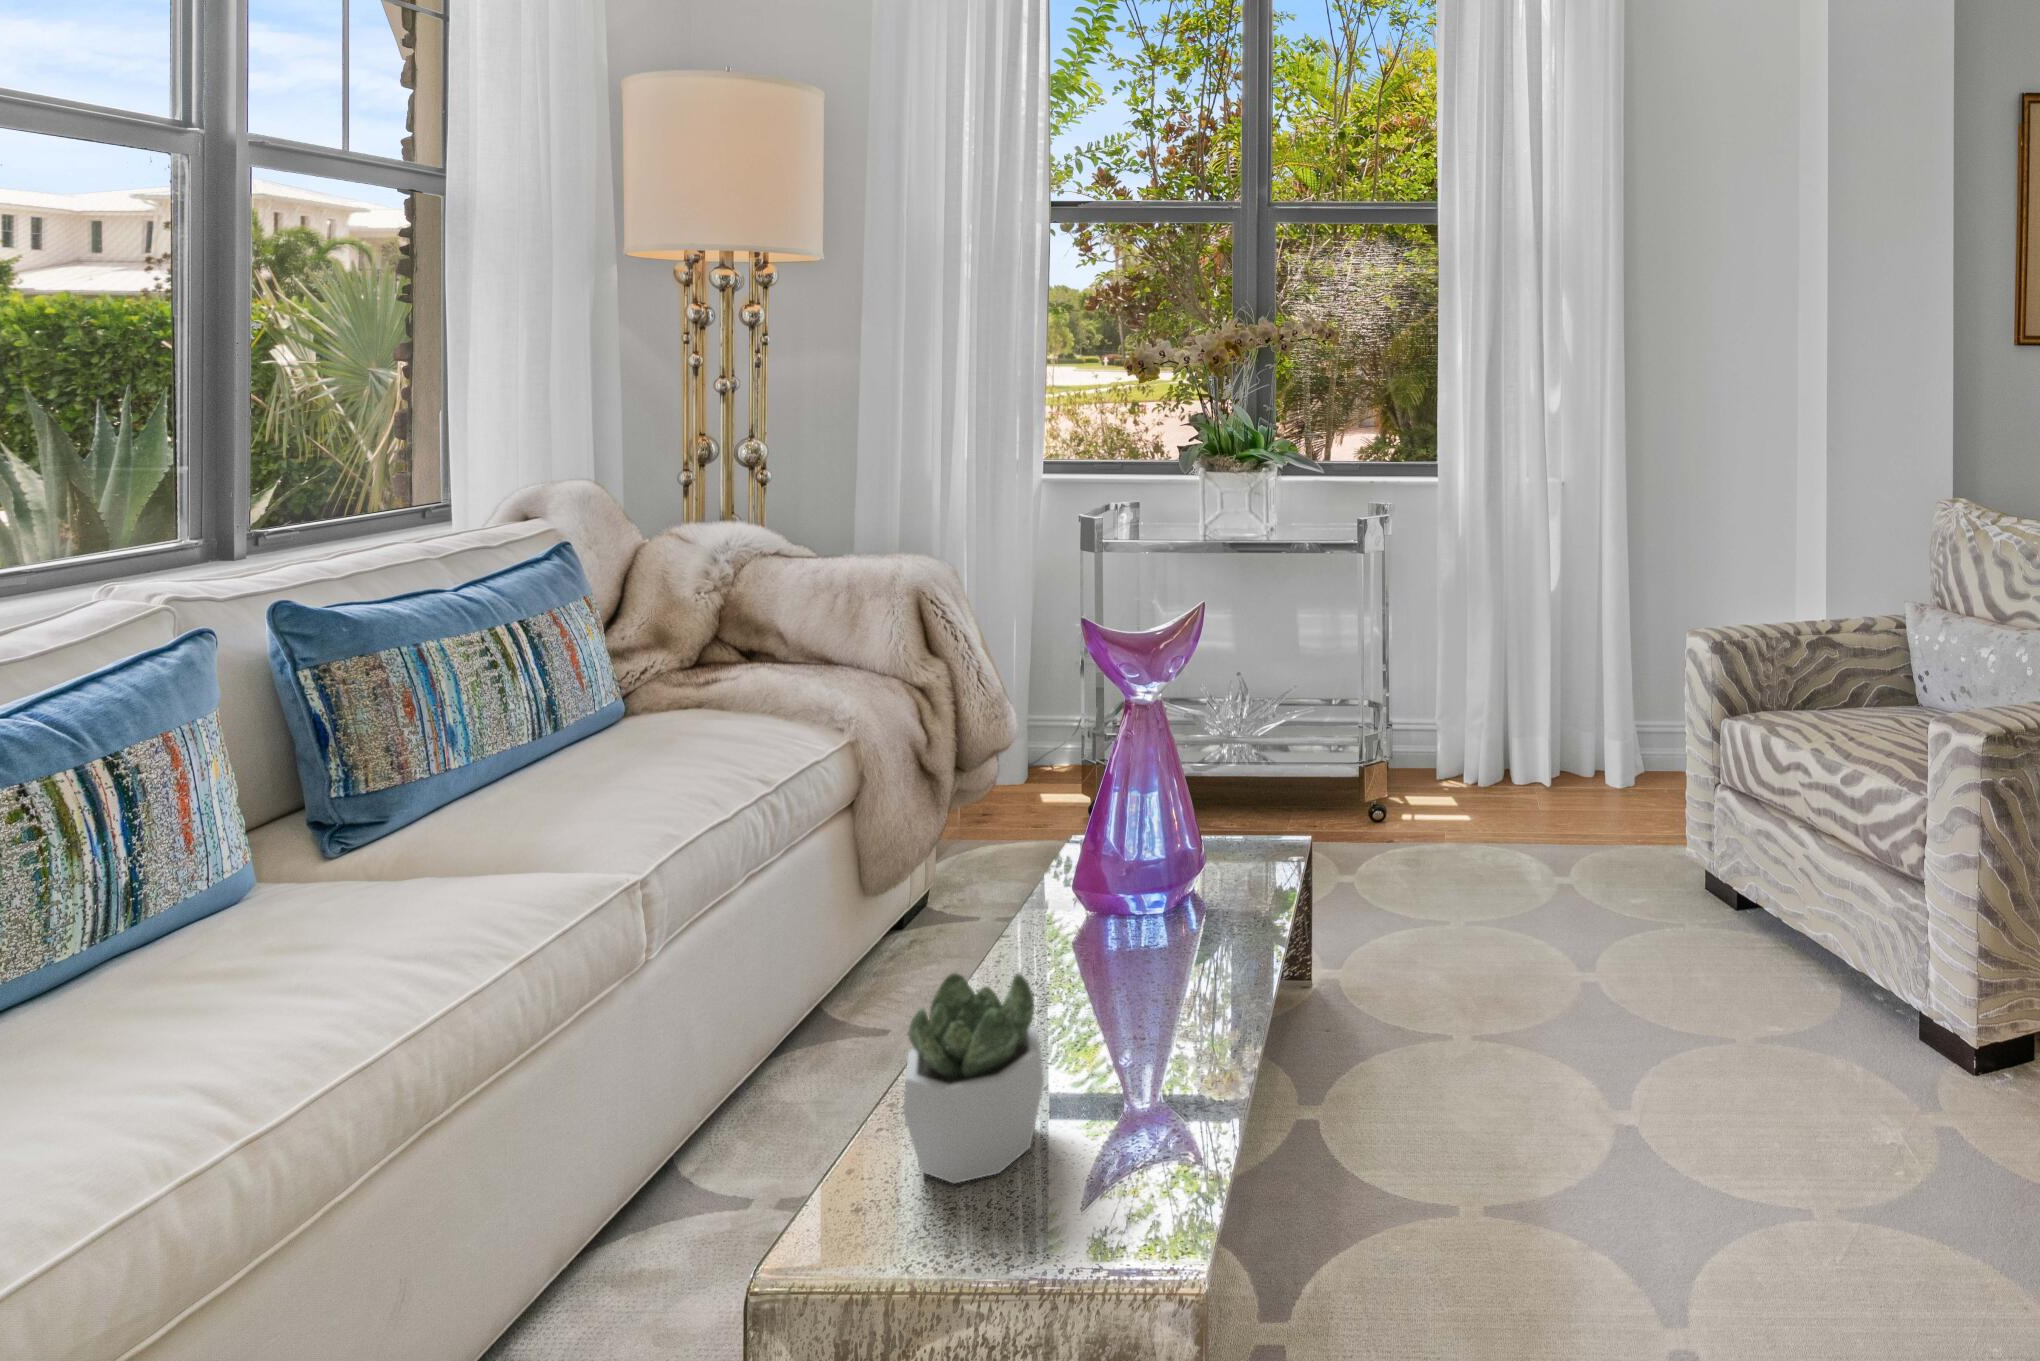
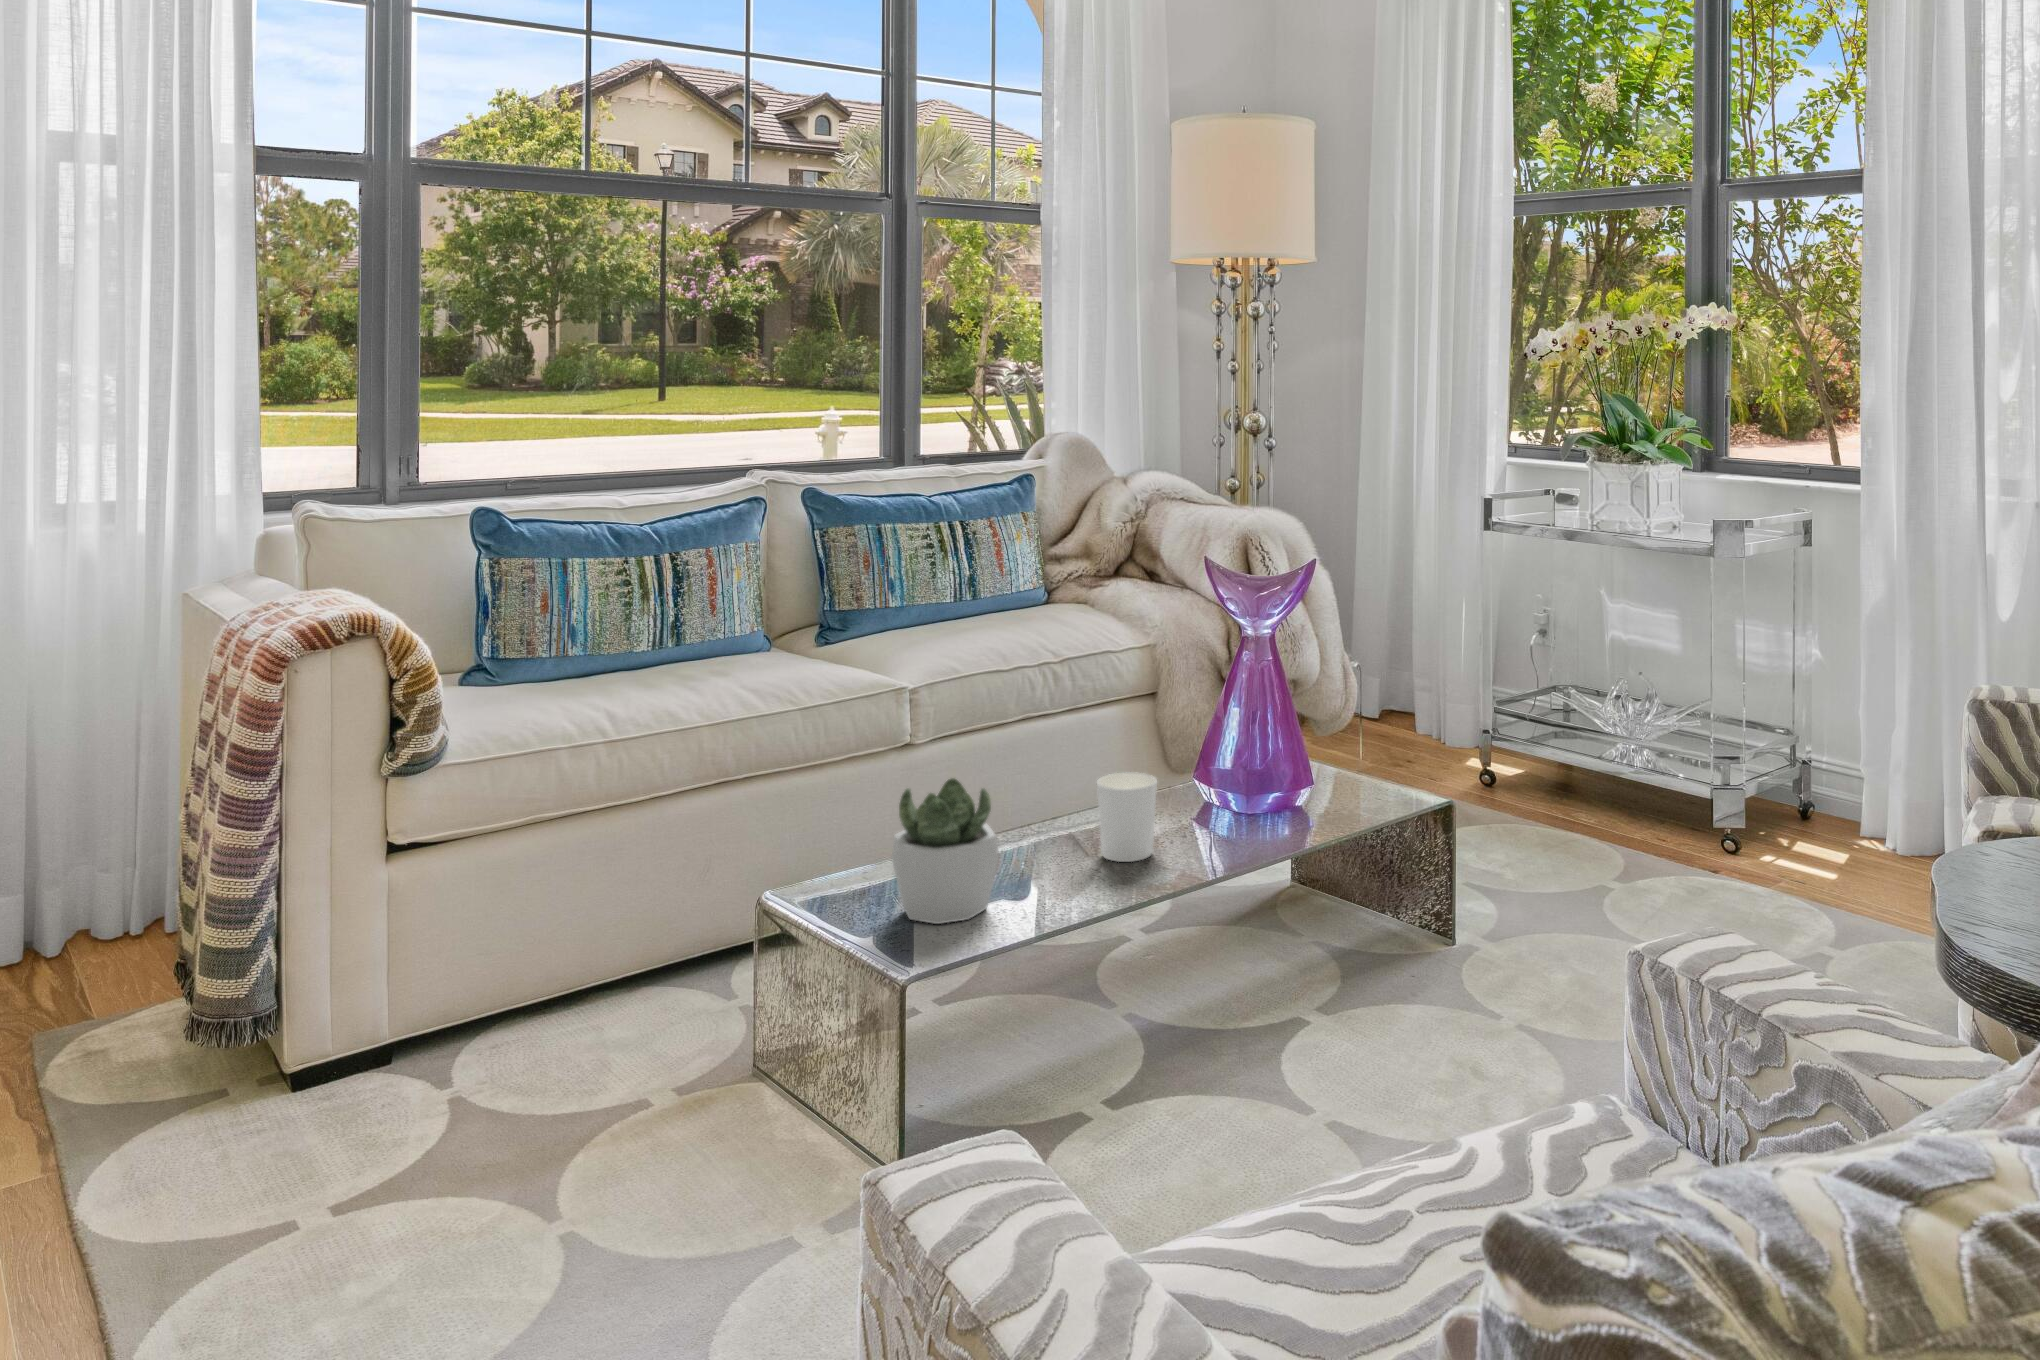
candle holder: none [1045,888,1117,1003] -> present [1097,773,1157,862]

